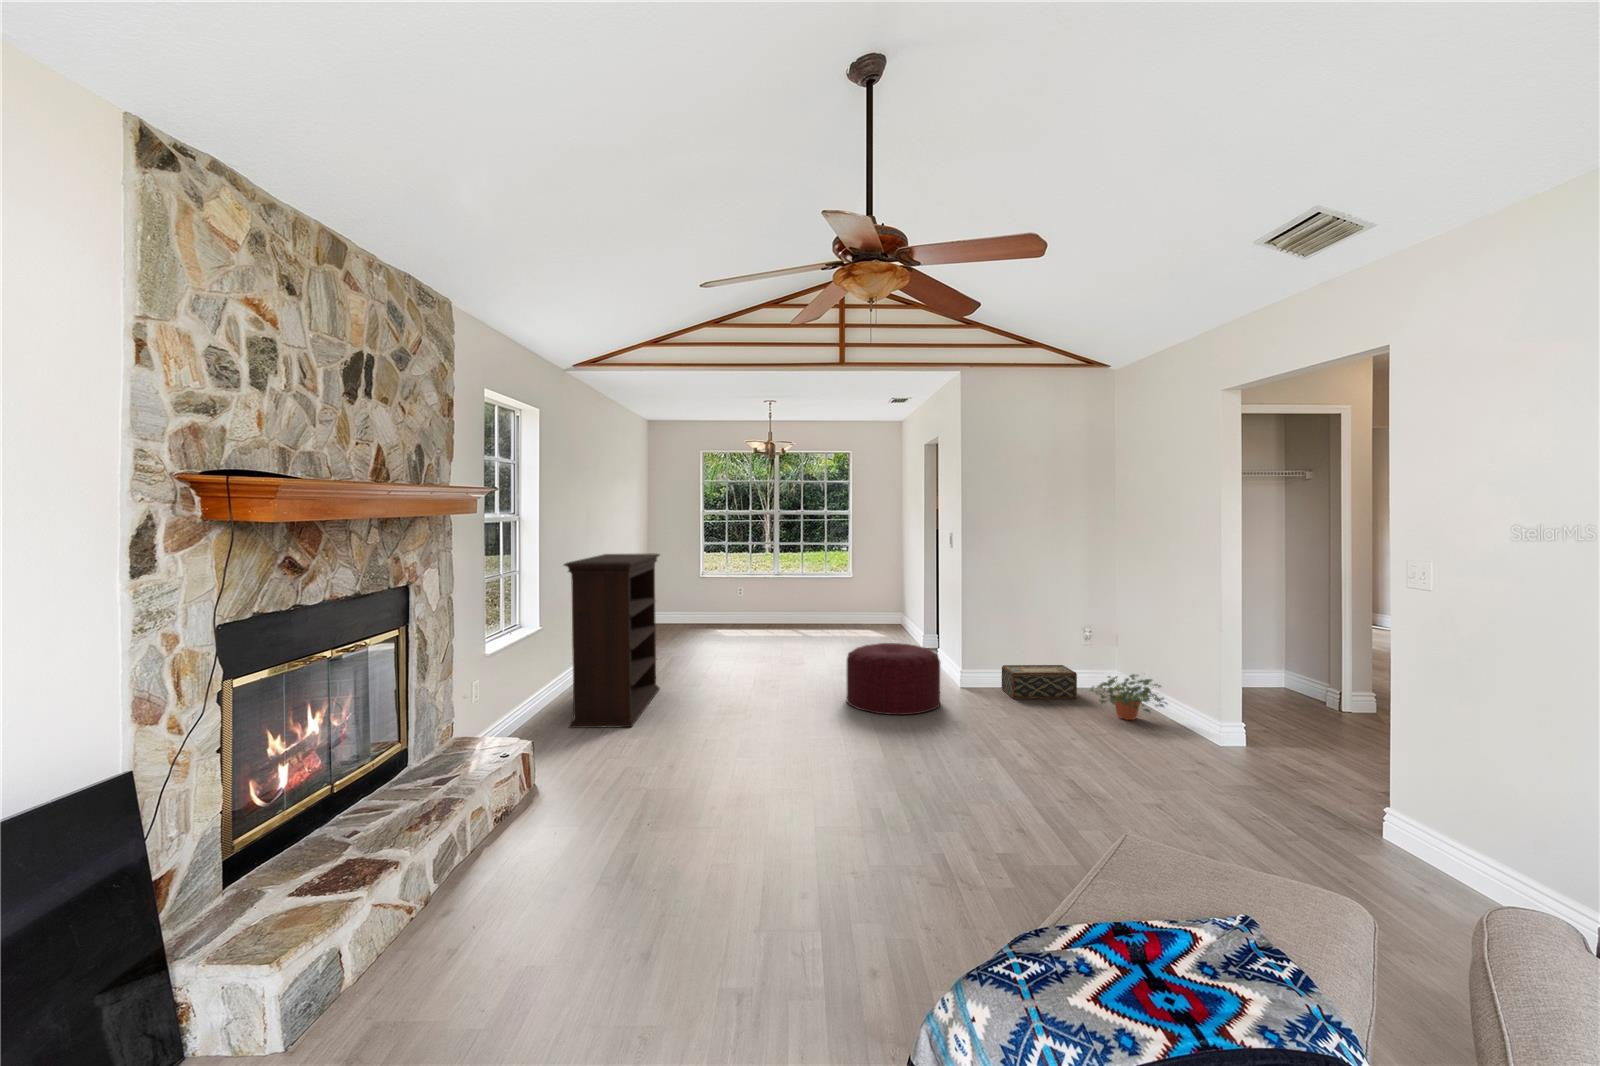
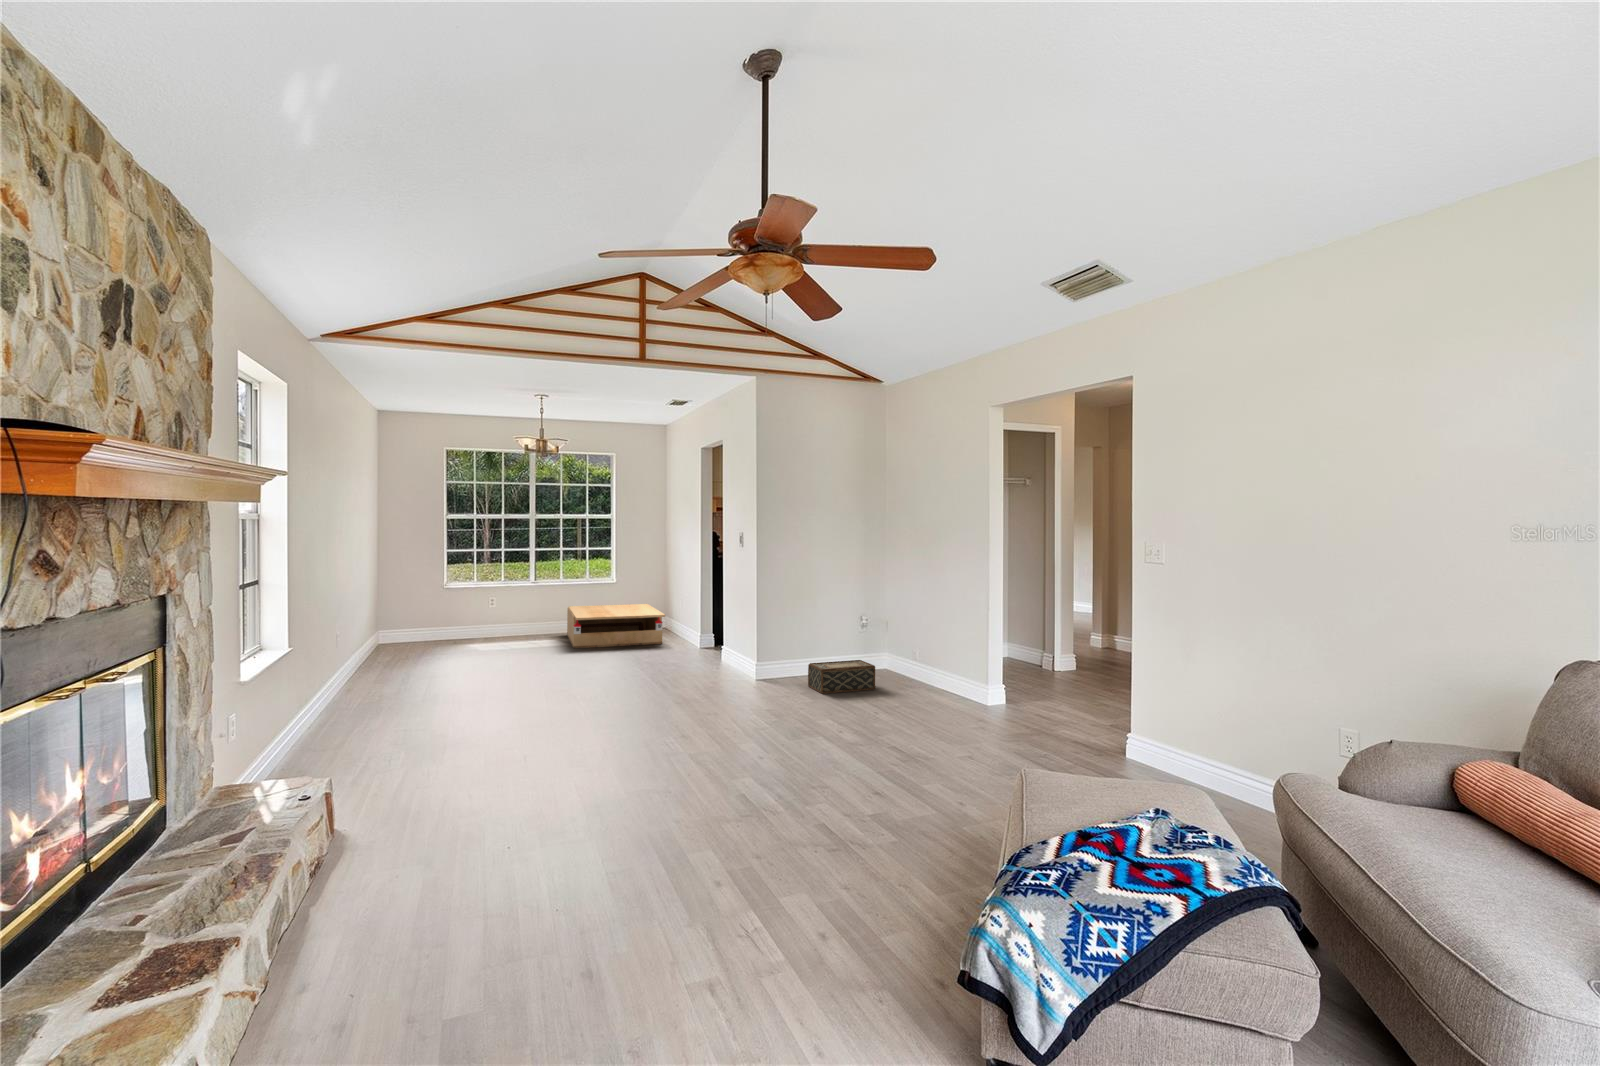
bookshelf: present [564,553,660,728] -> none [345,557,448,766]
coffee table: none [792,596,877,636] -> present [567,604,665,648]
ottoman: present [847,643,940,715] -> none [666,647,760,718]
potted plant: present [1089,674,1167,720] -> none [890,663,955,704]

